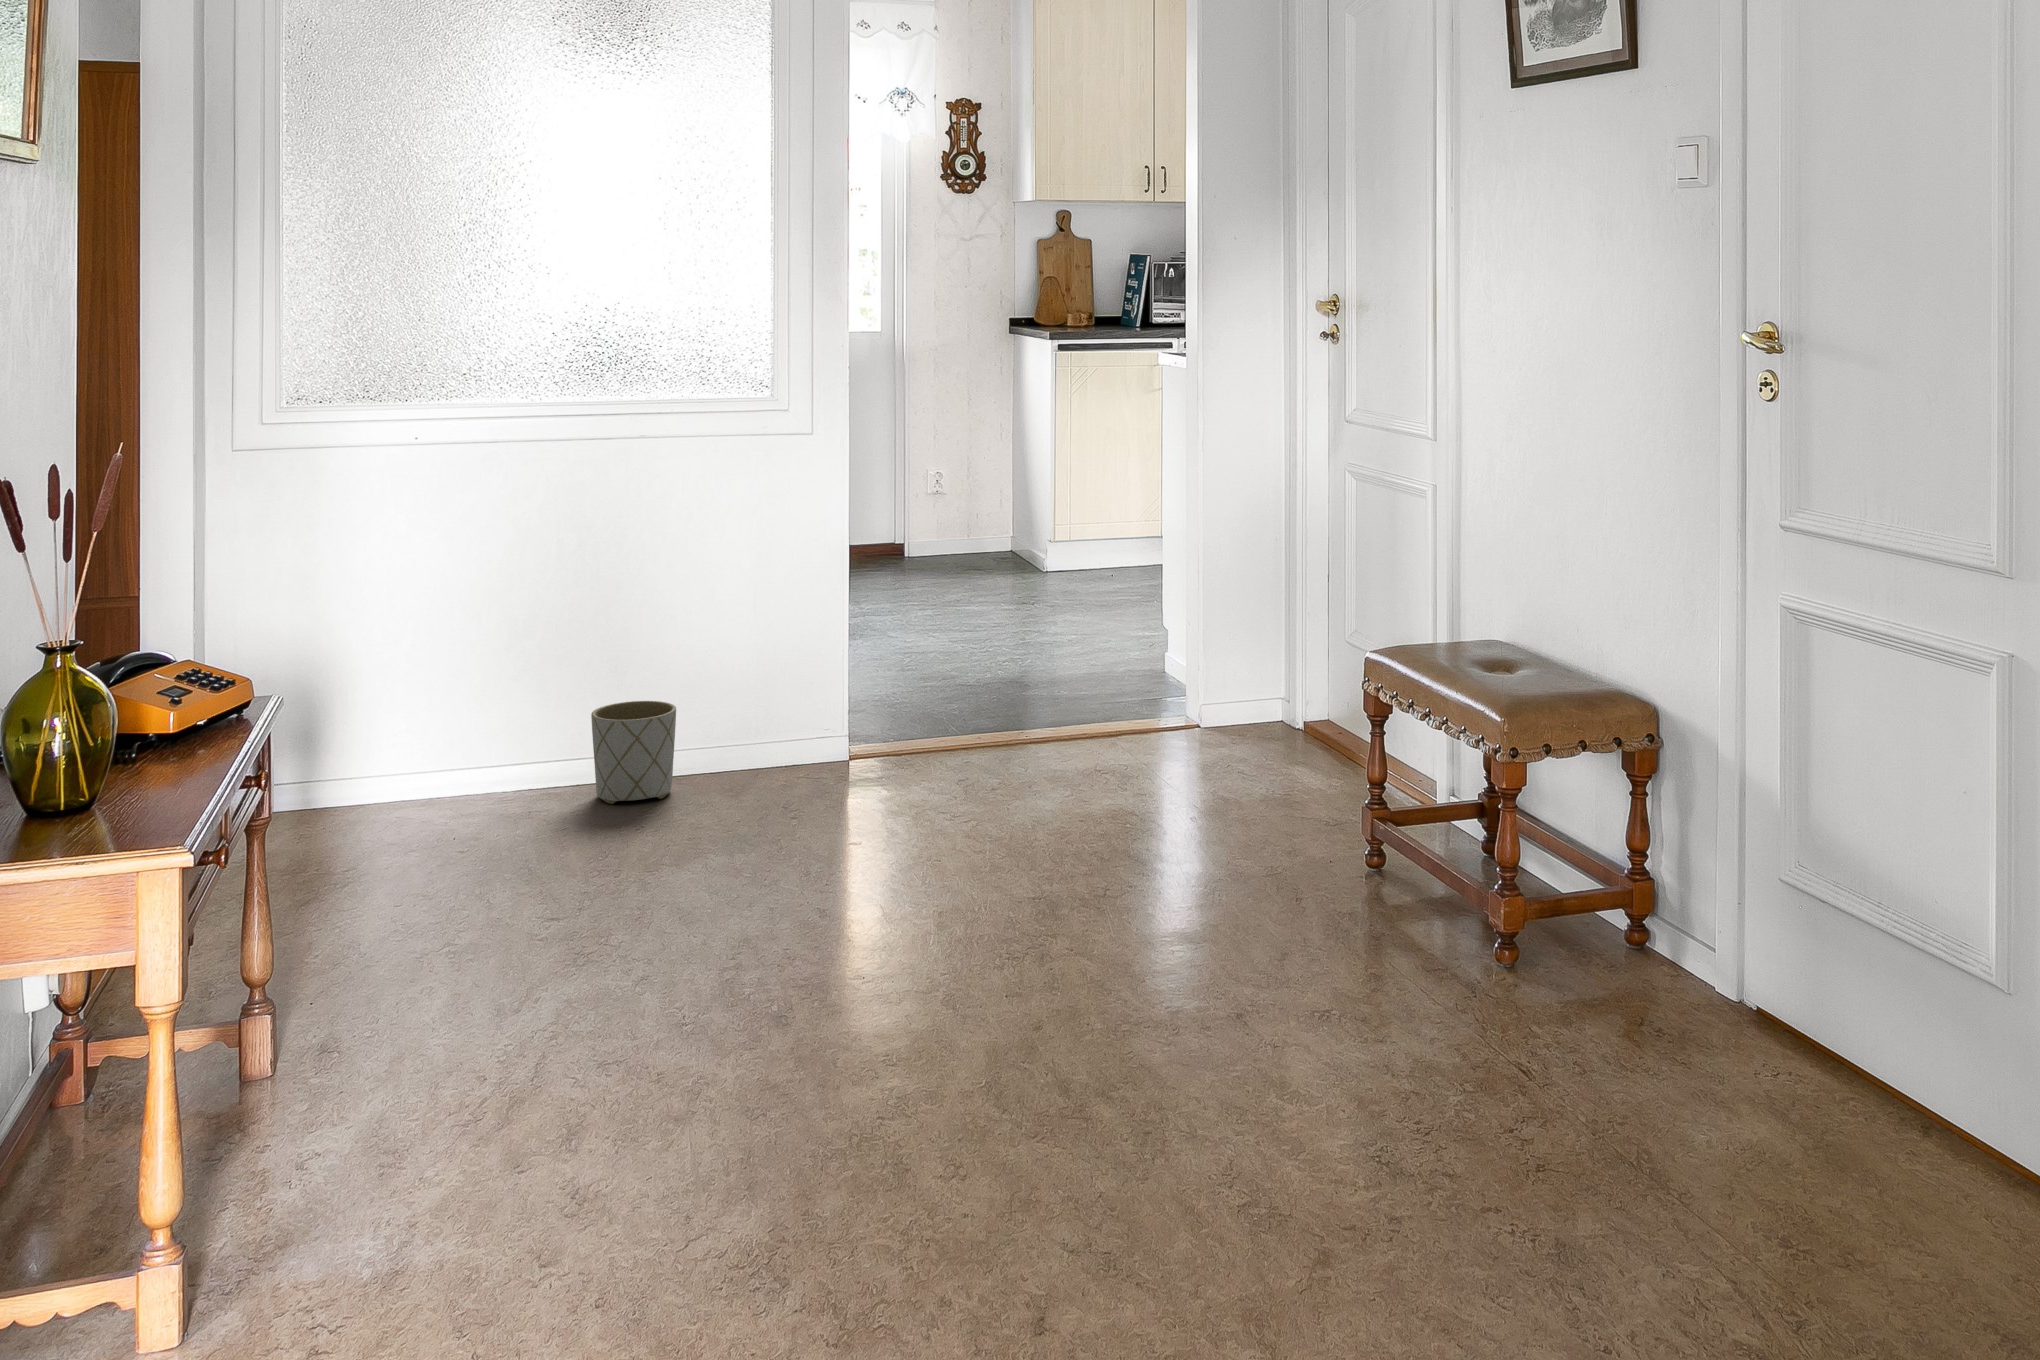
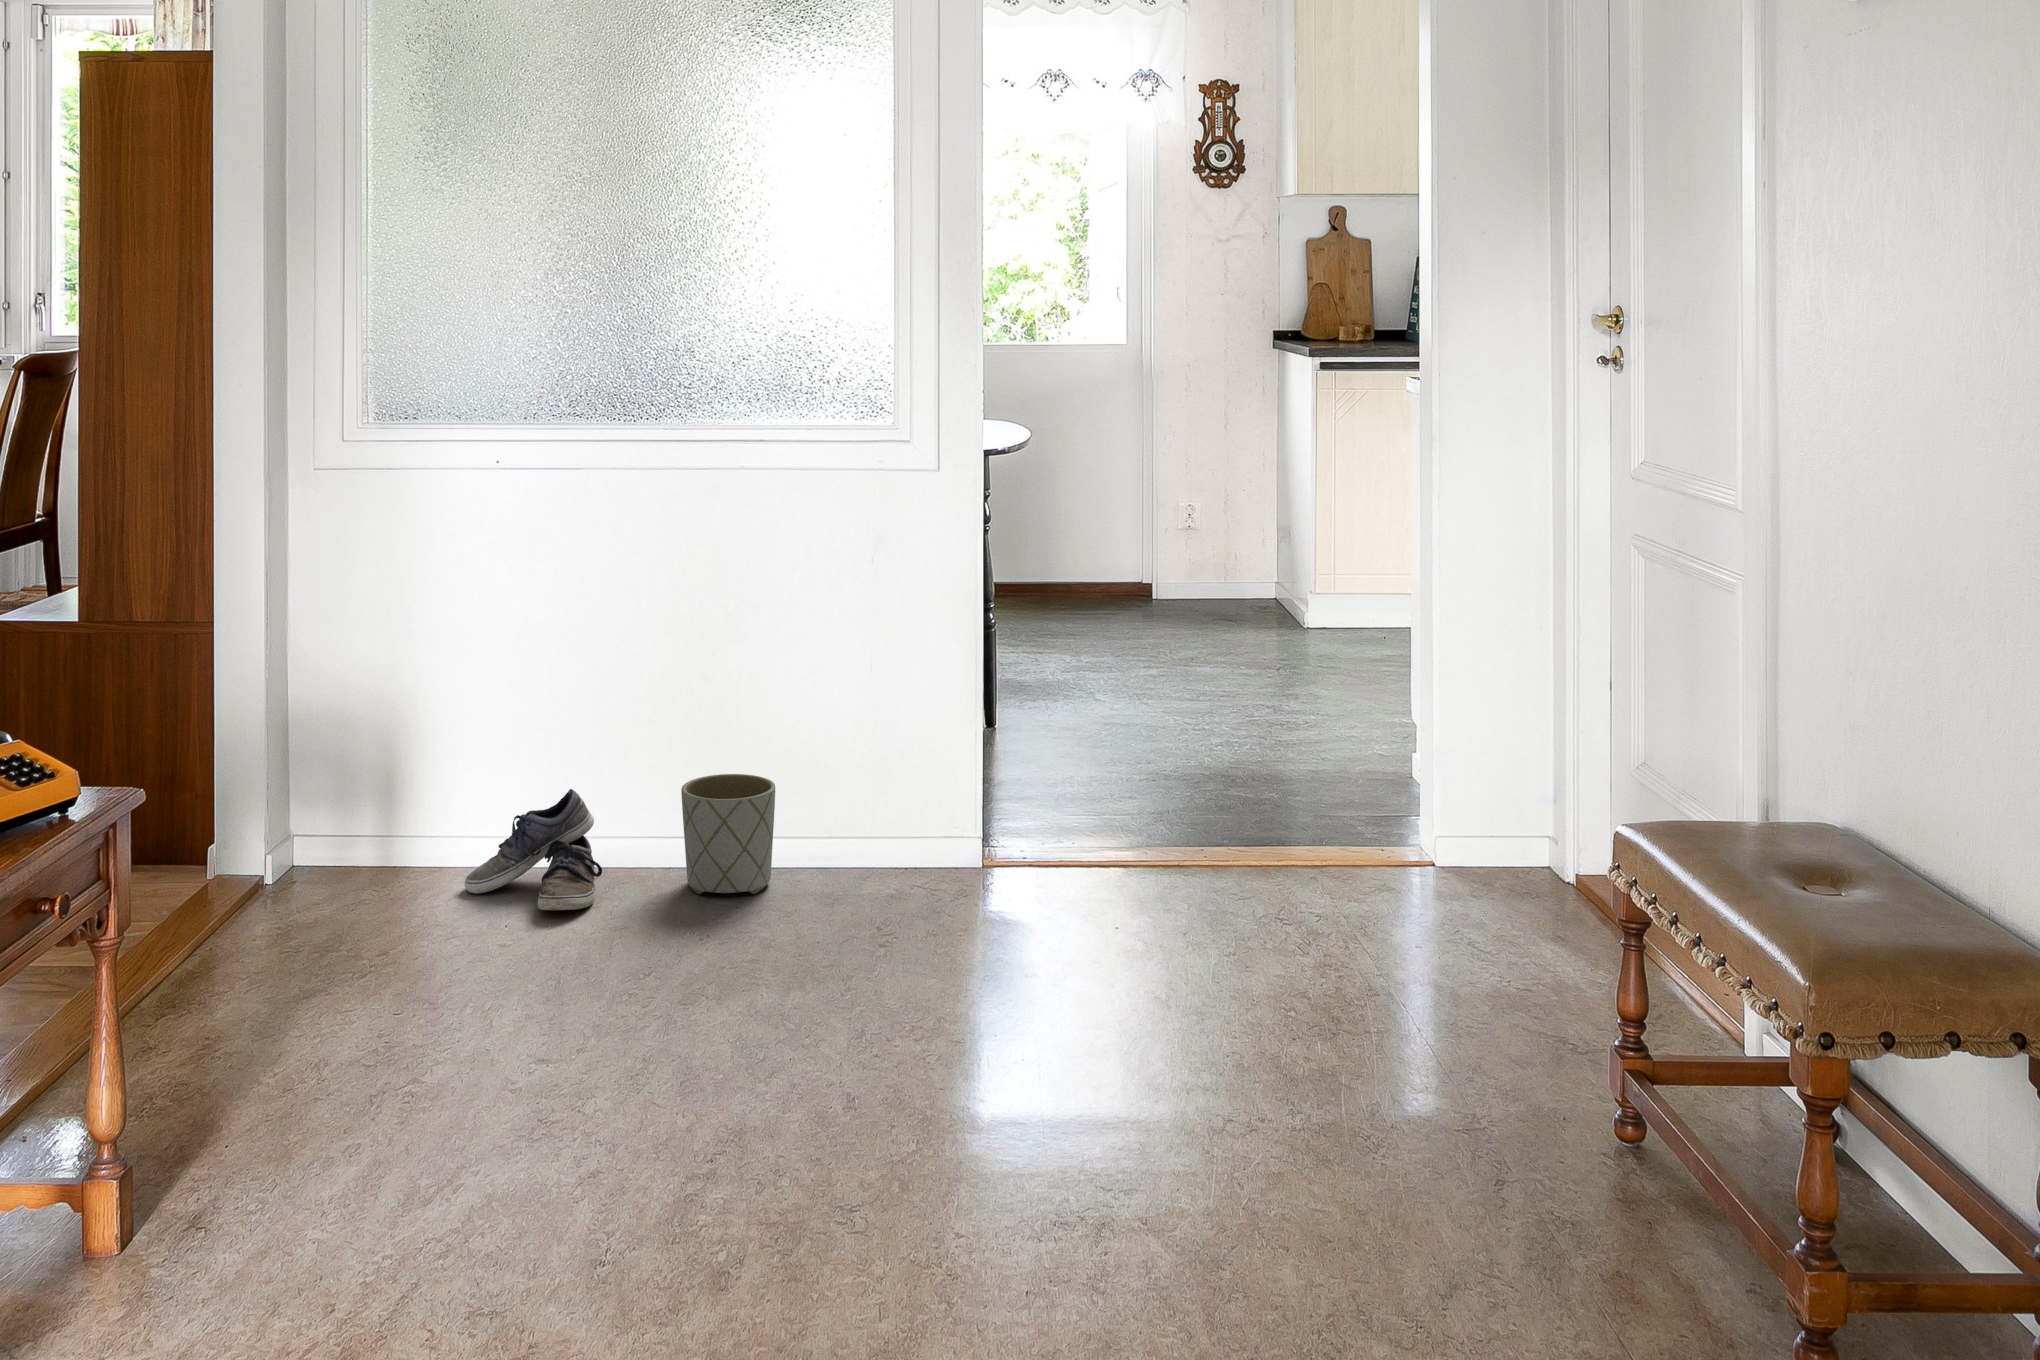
shoe: none [386,726,520,828] -> present [464,789,602,910]

